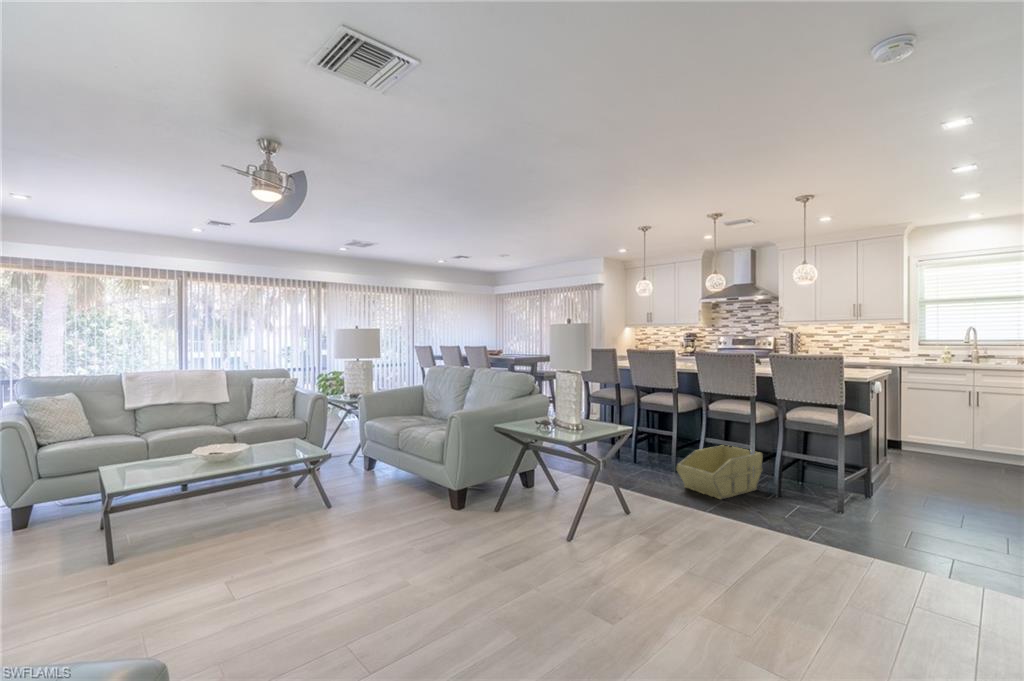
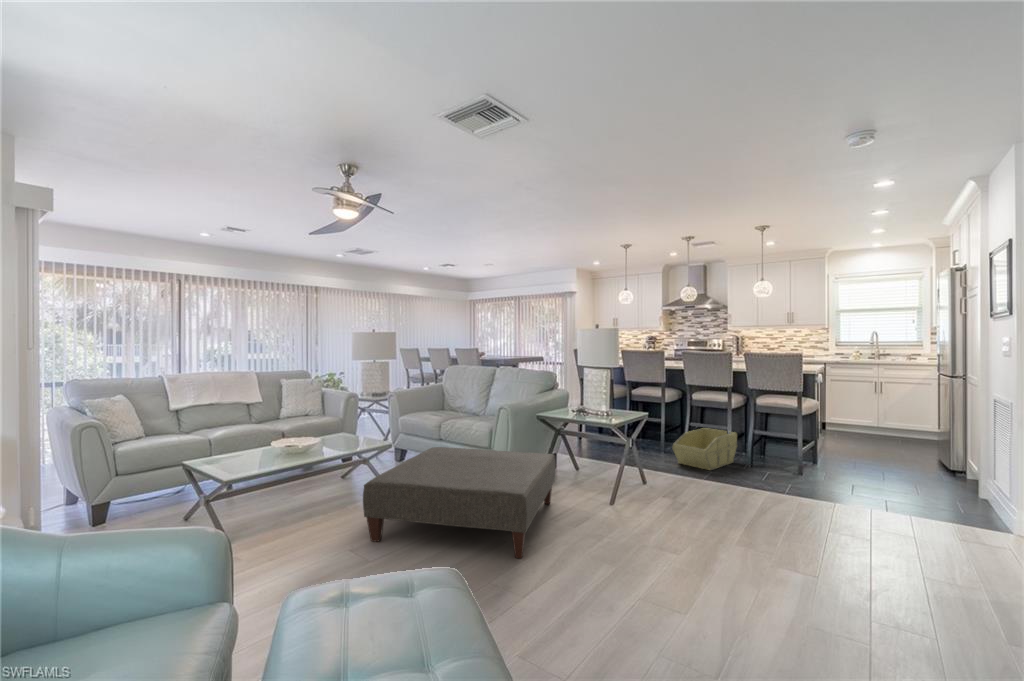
ottoman: none [247,460,503,613] -> present [363,447,555,558]

